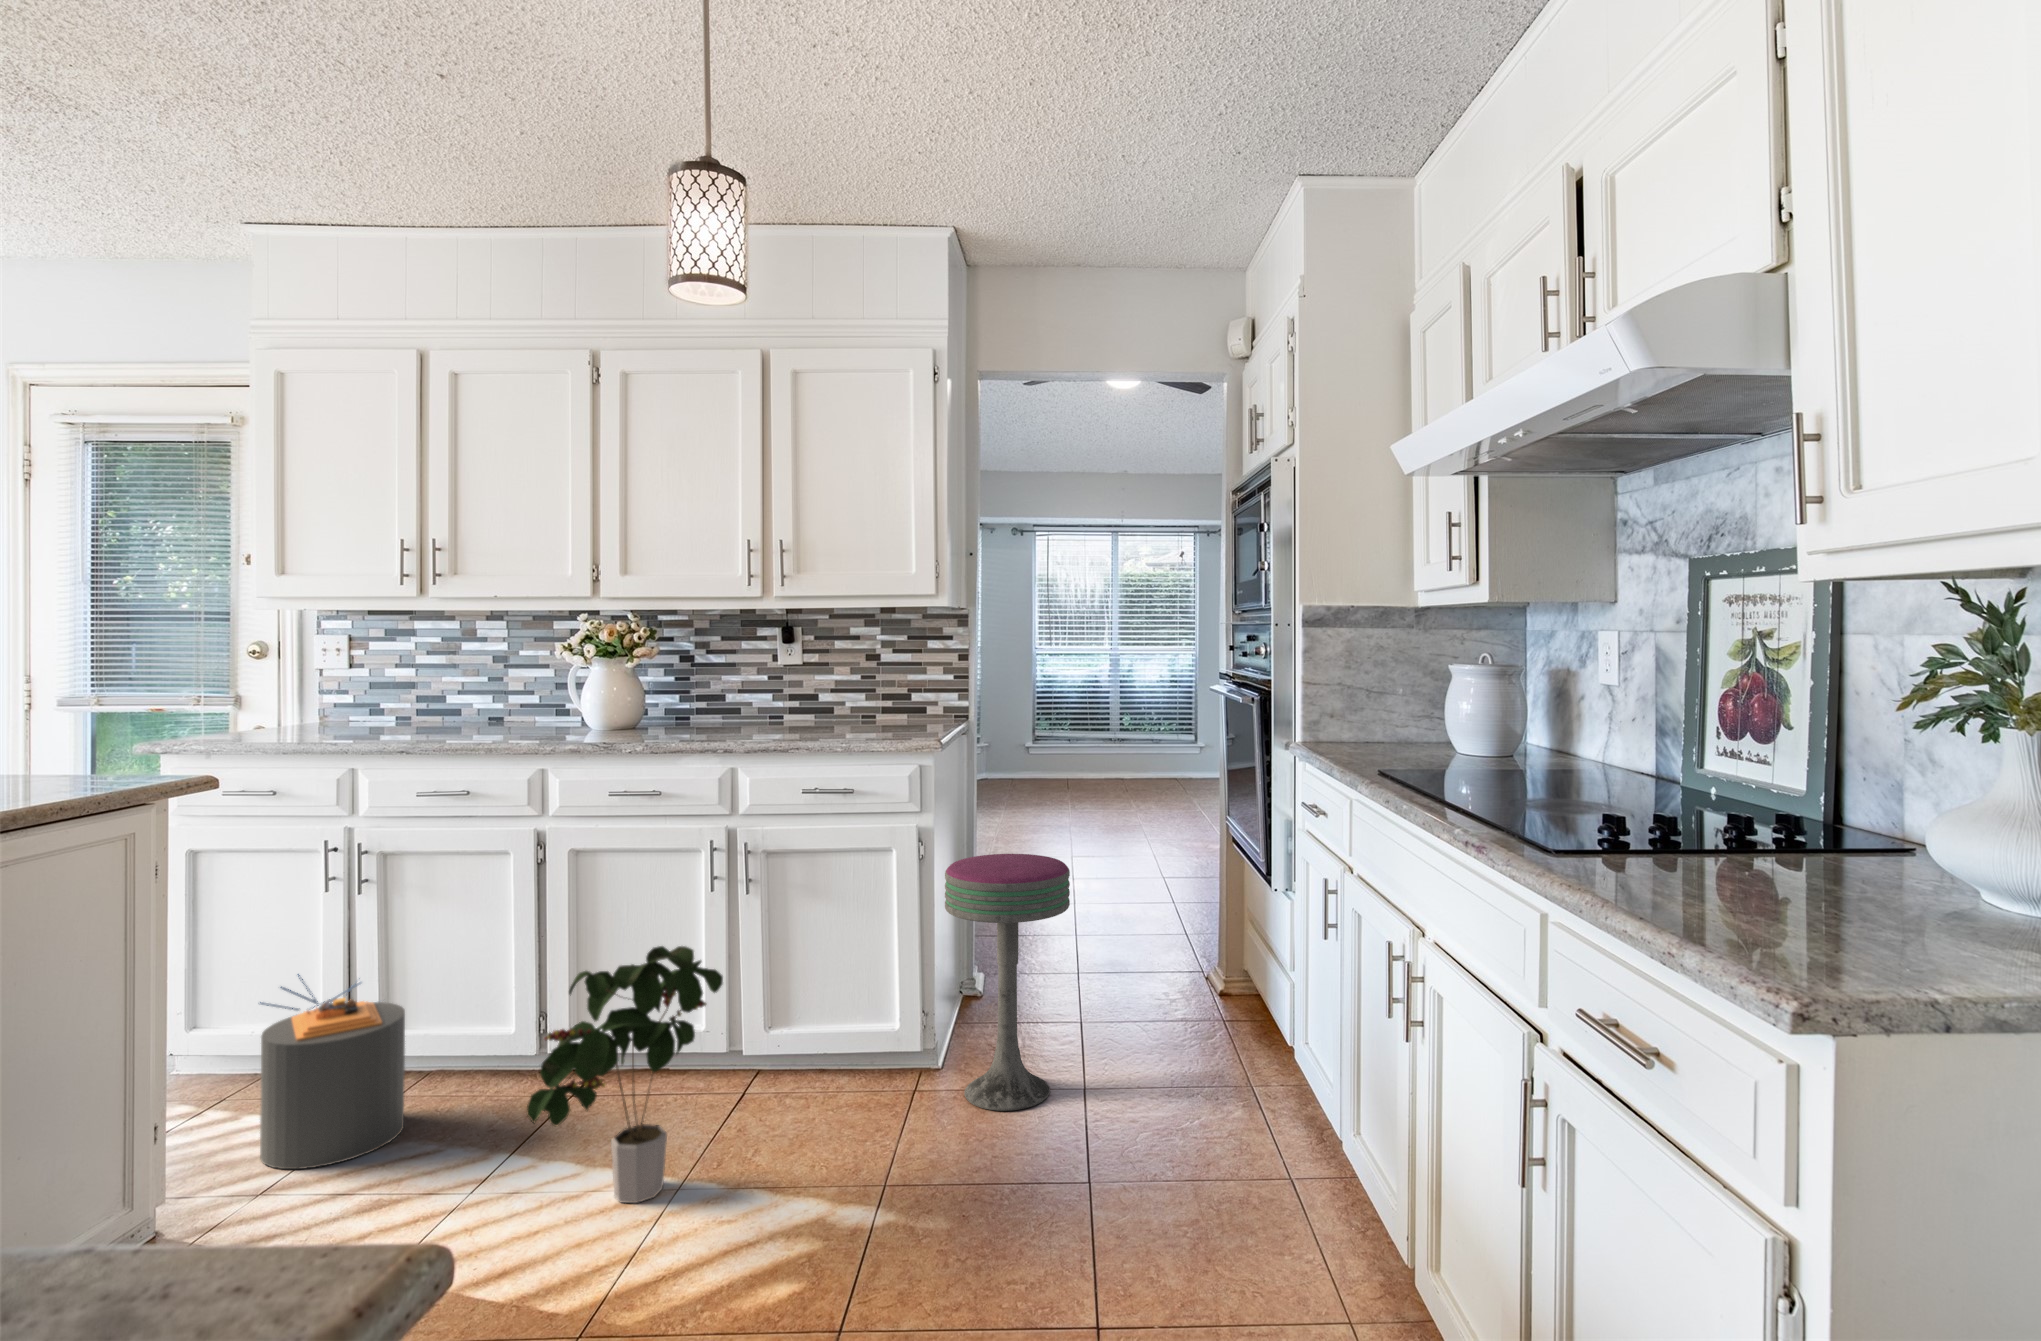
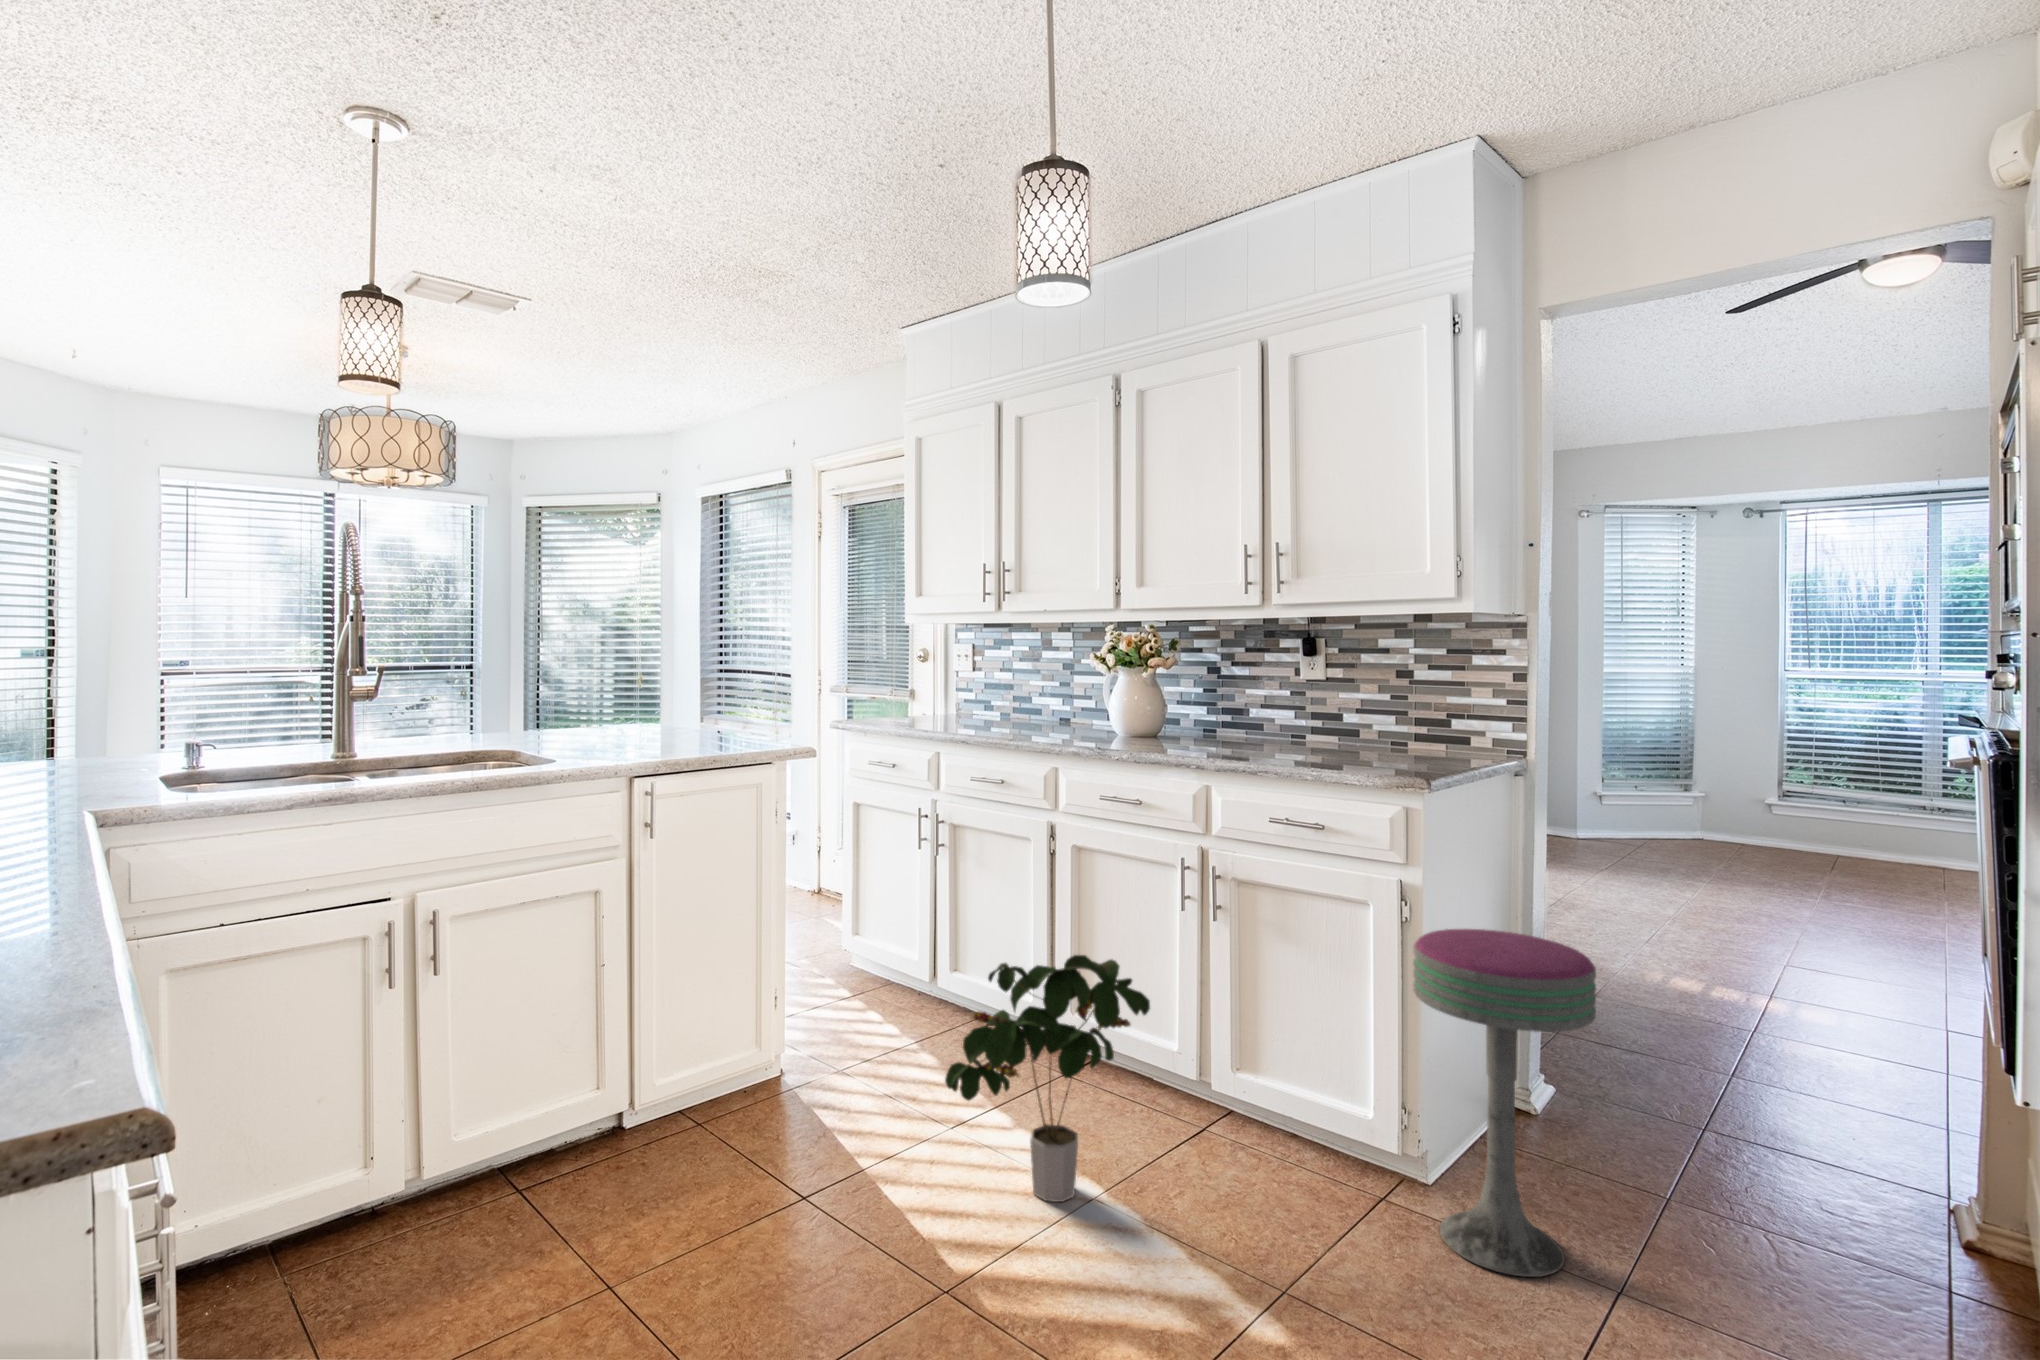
trash can: present [260,974,405,1169] -> none [844,909,941,1074]

